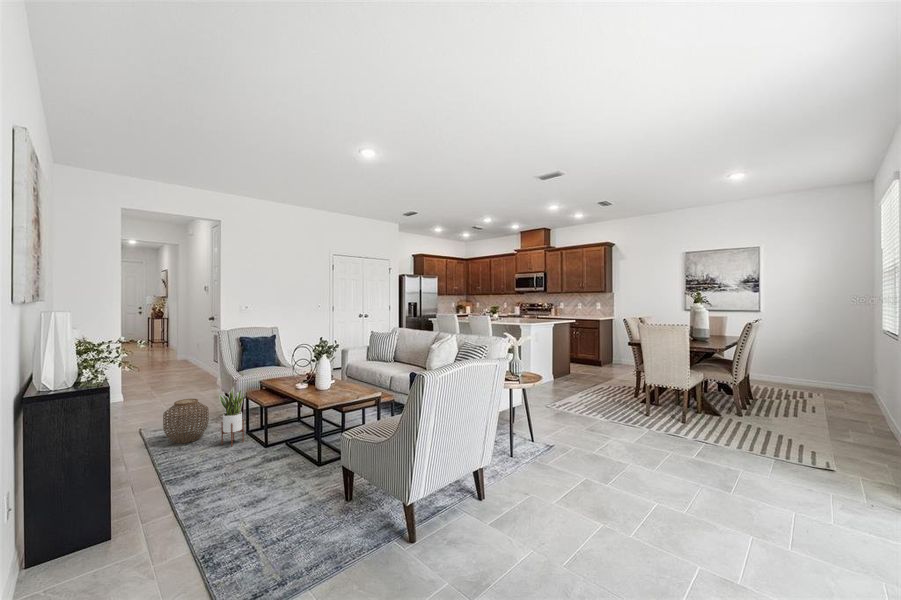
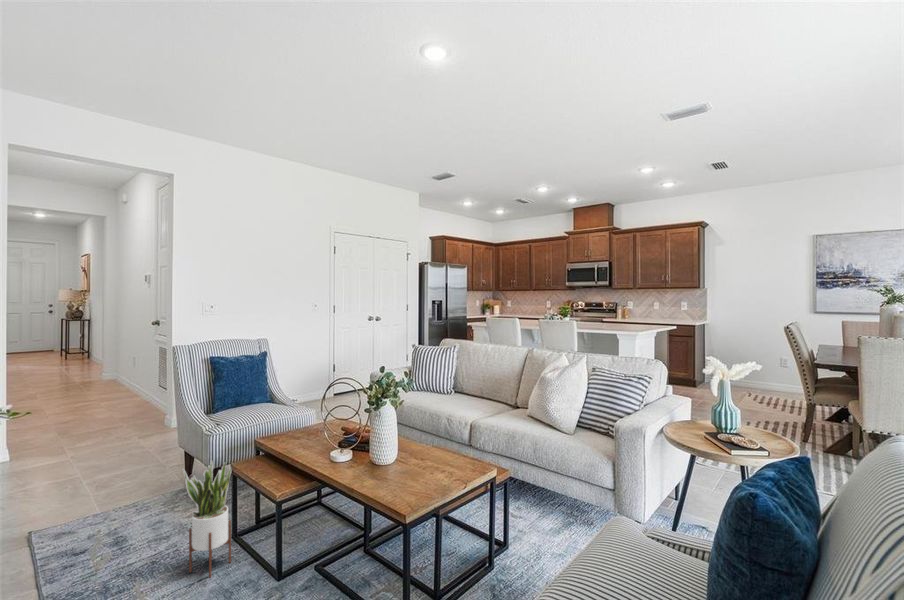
woven basket: present [163,399,209,443] -> none [73,479,162,571]

